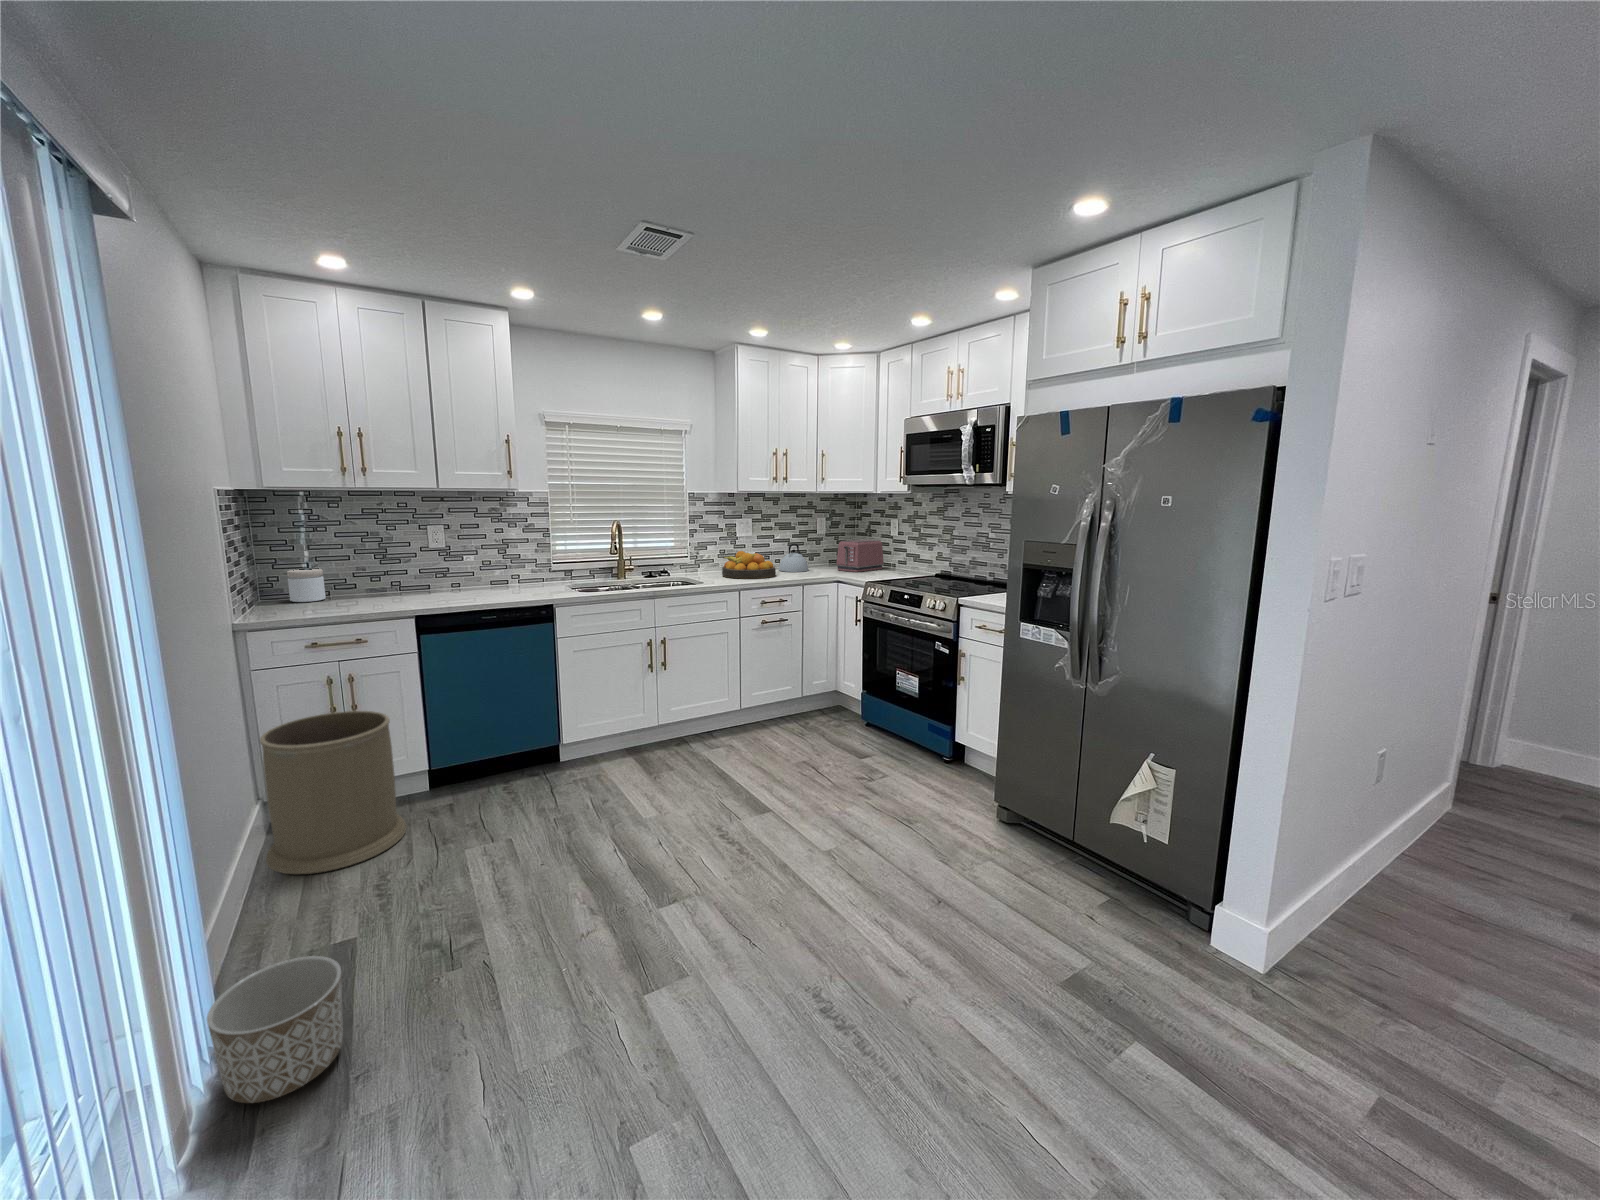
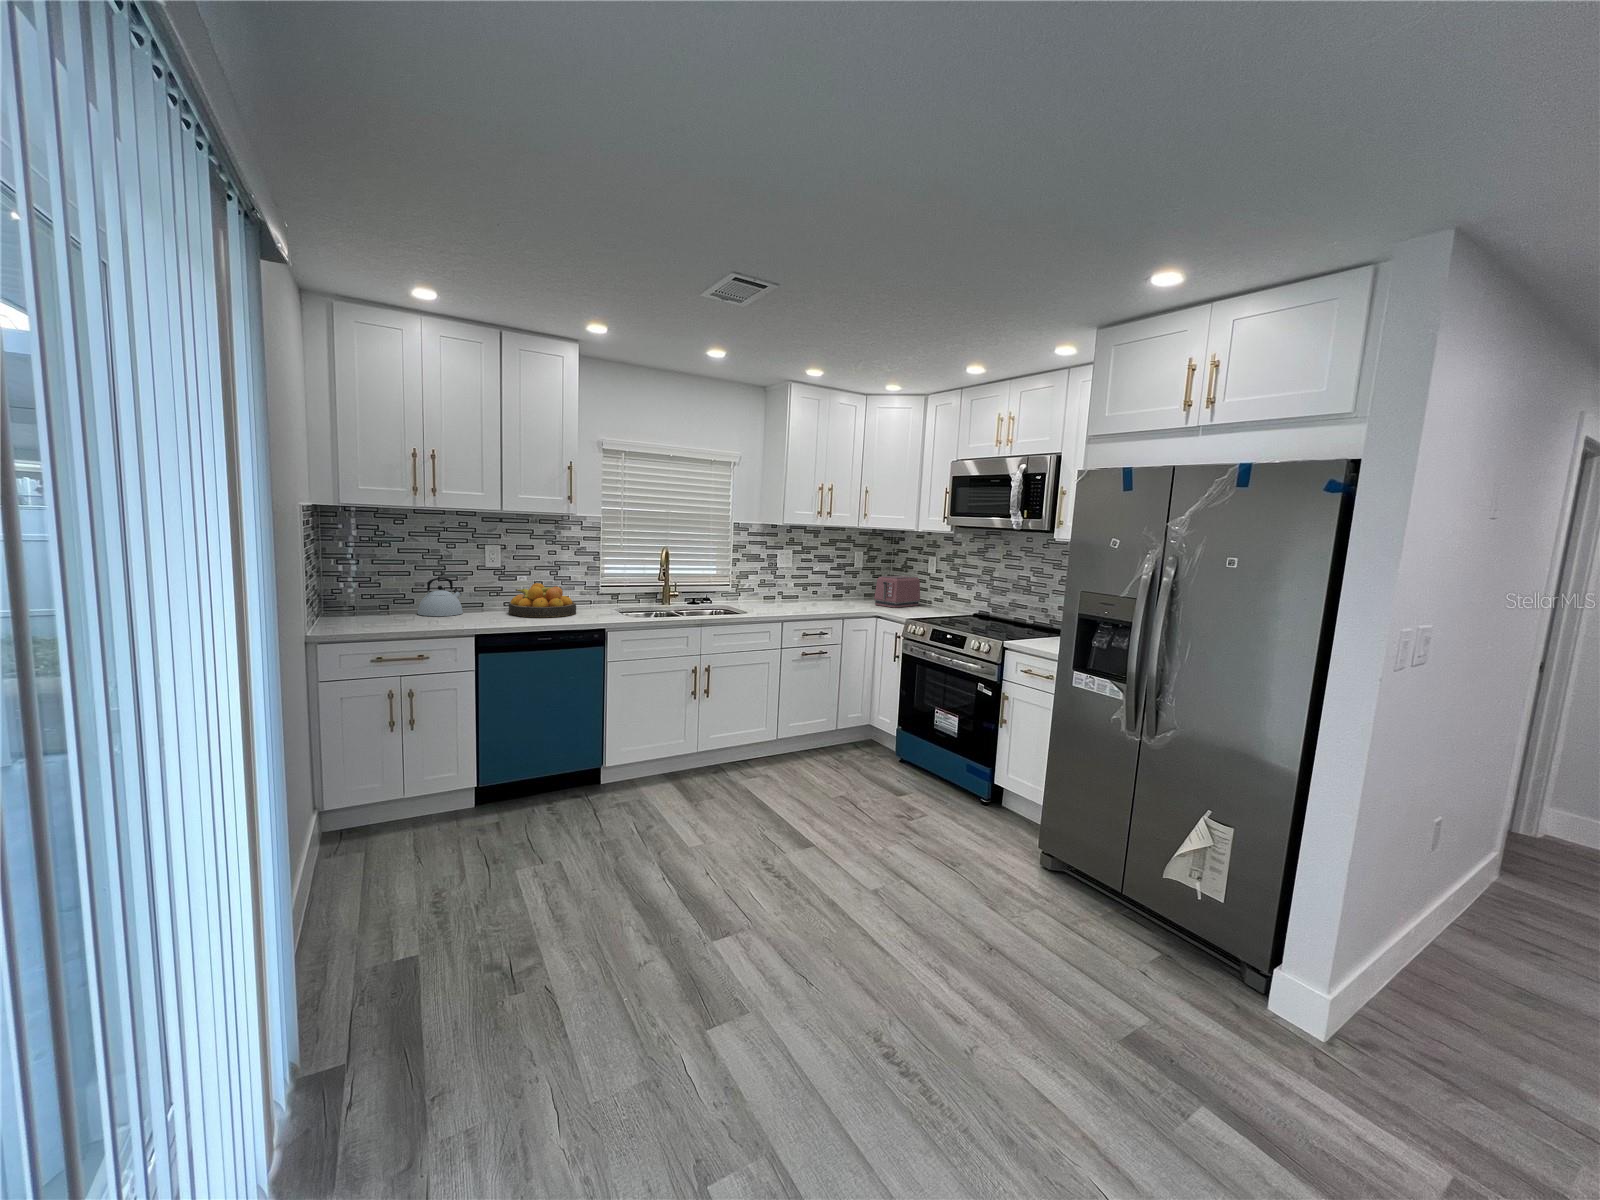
kettle: present [779,544,808,572] -> present [417,578,463,616]
fruit bowl: present [722,551,776,579] -> present [509,583,576,618]
jar: present [287,569,326,602] -> none [352,583,386,615]
trash can: present [260,711,406,874] -> none [323,726,457,887]
planter: present [207,956,343,1103] -> none [296,975,421,1122]

